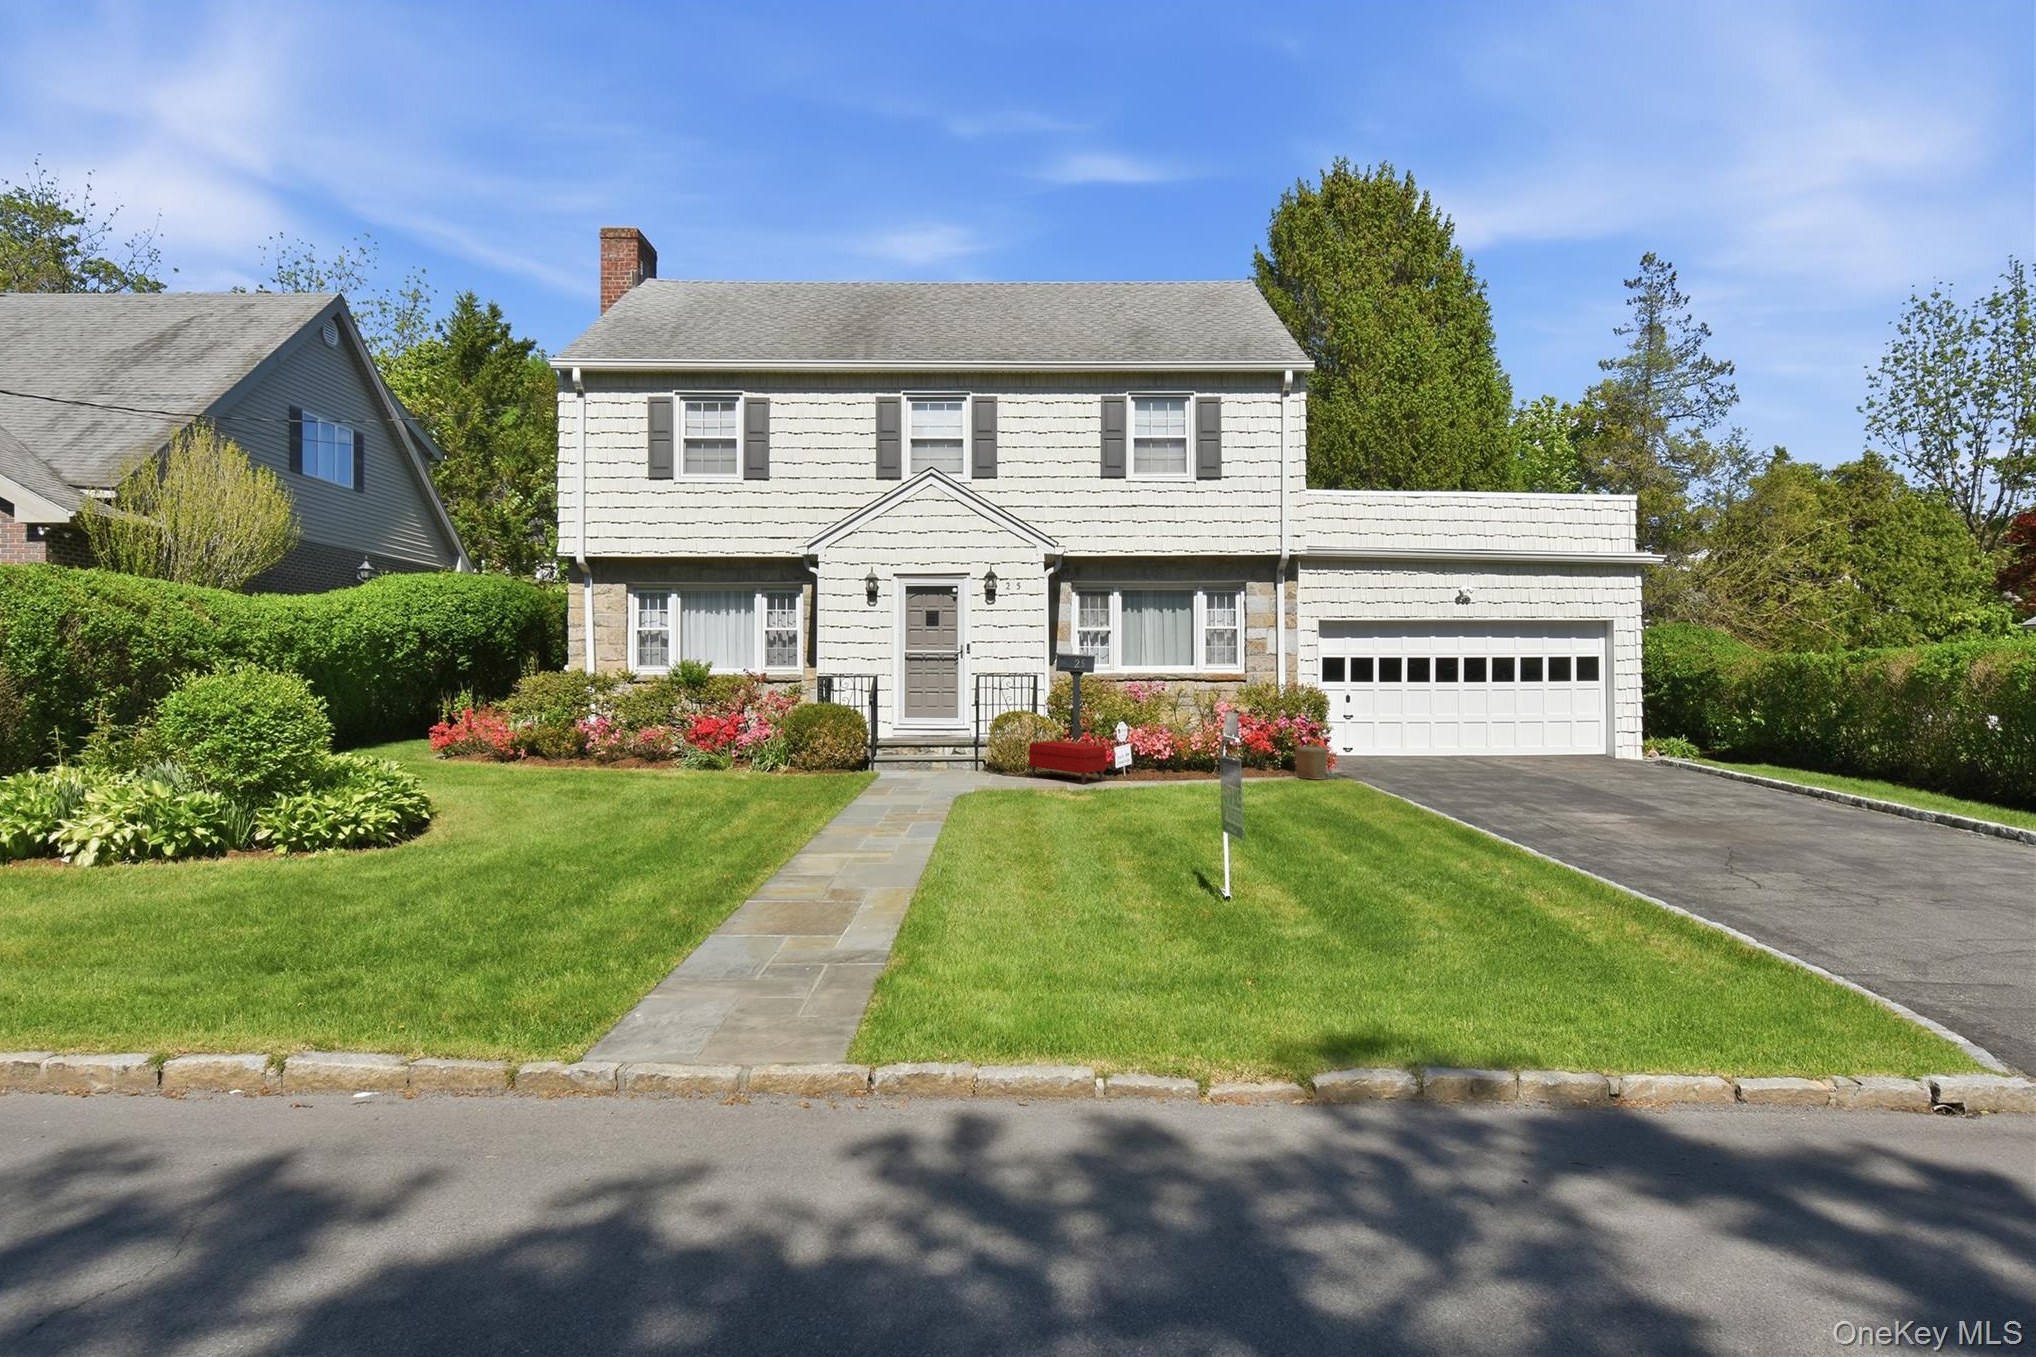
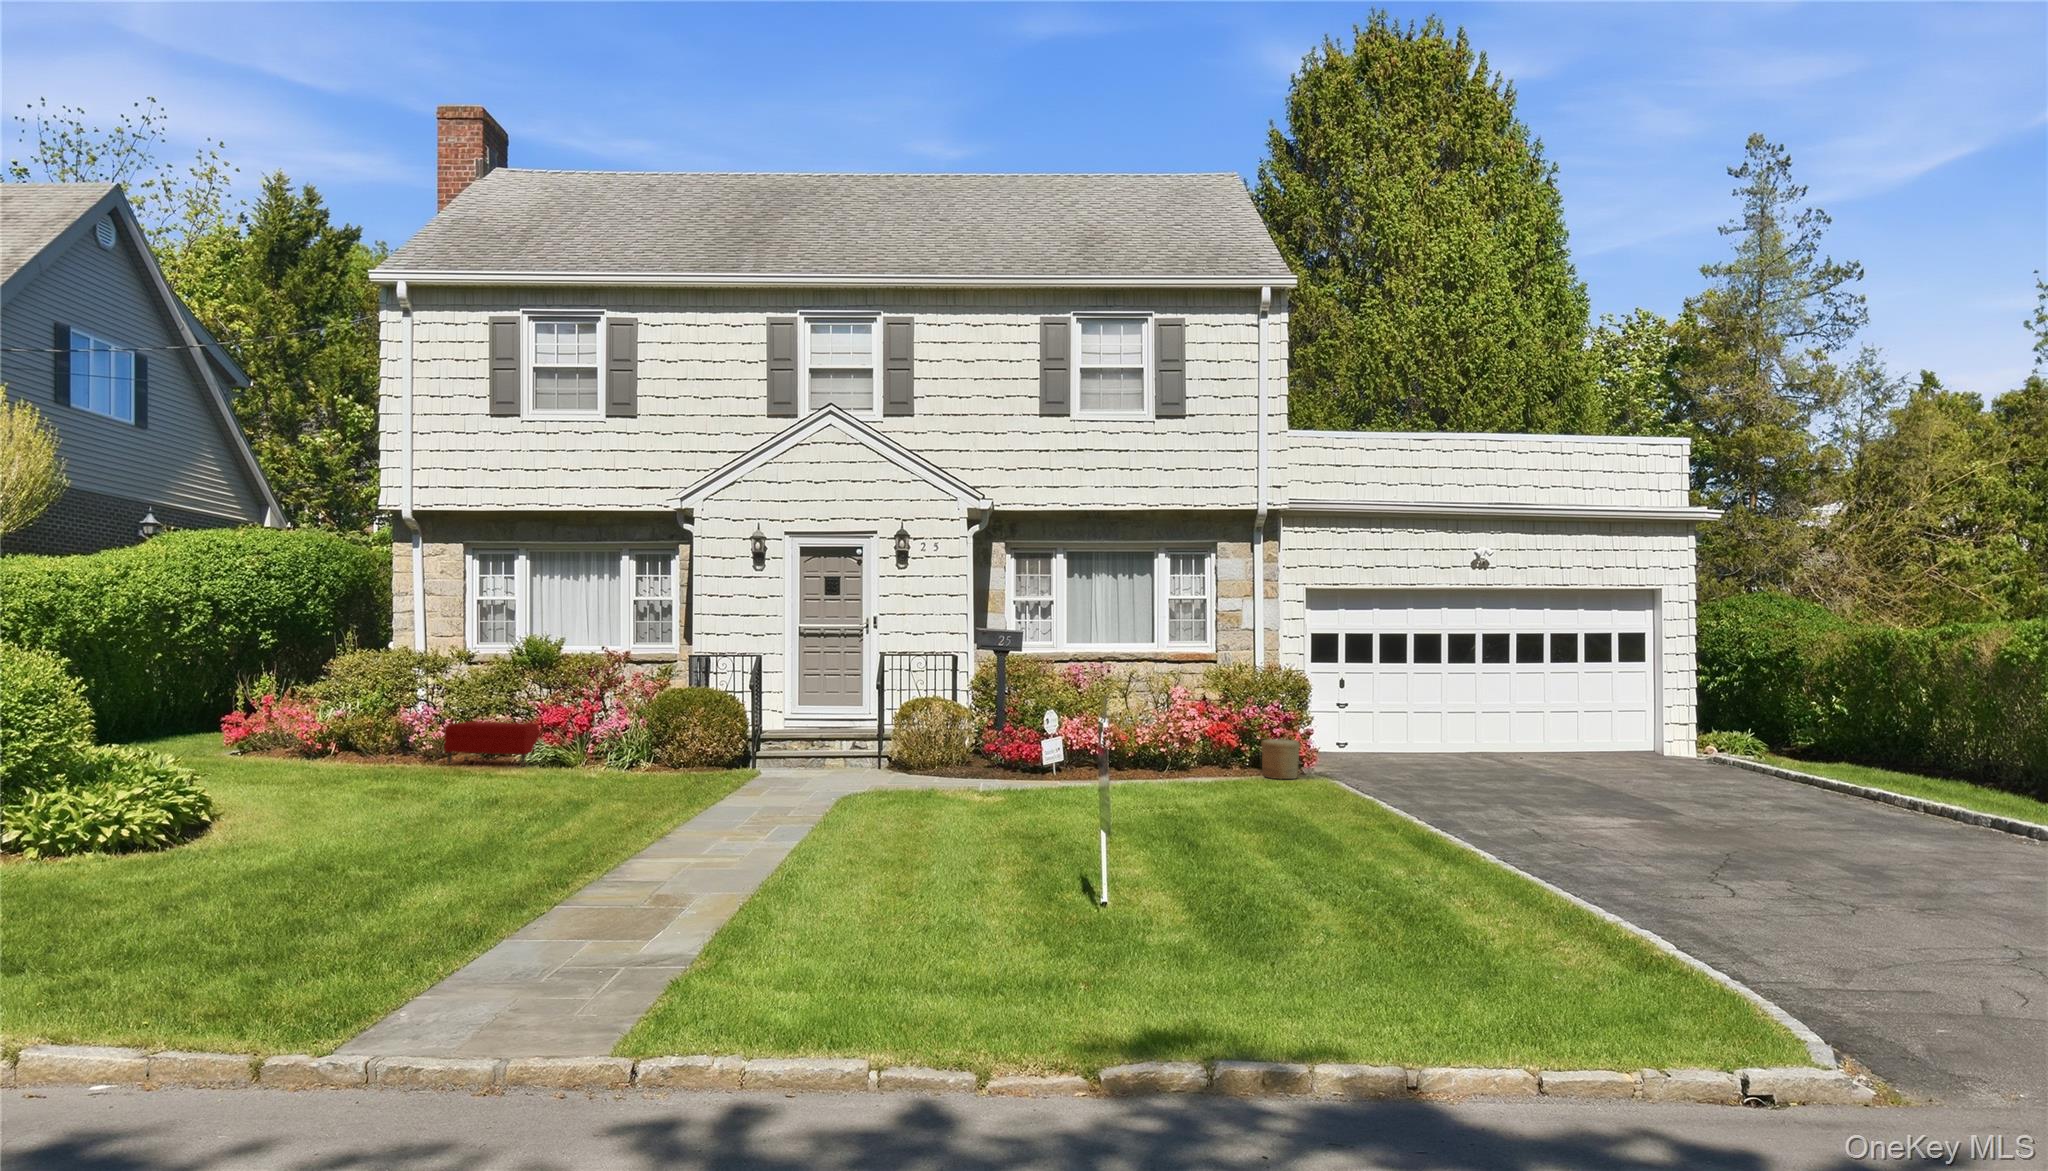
bench: present [1029,741,1106,784] -> present [444,721,539,767]

